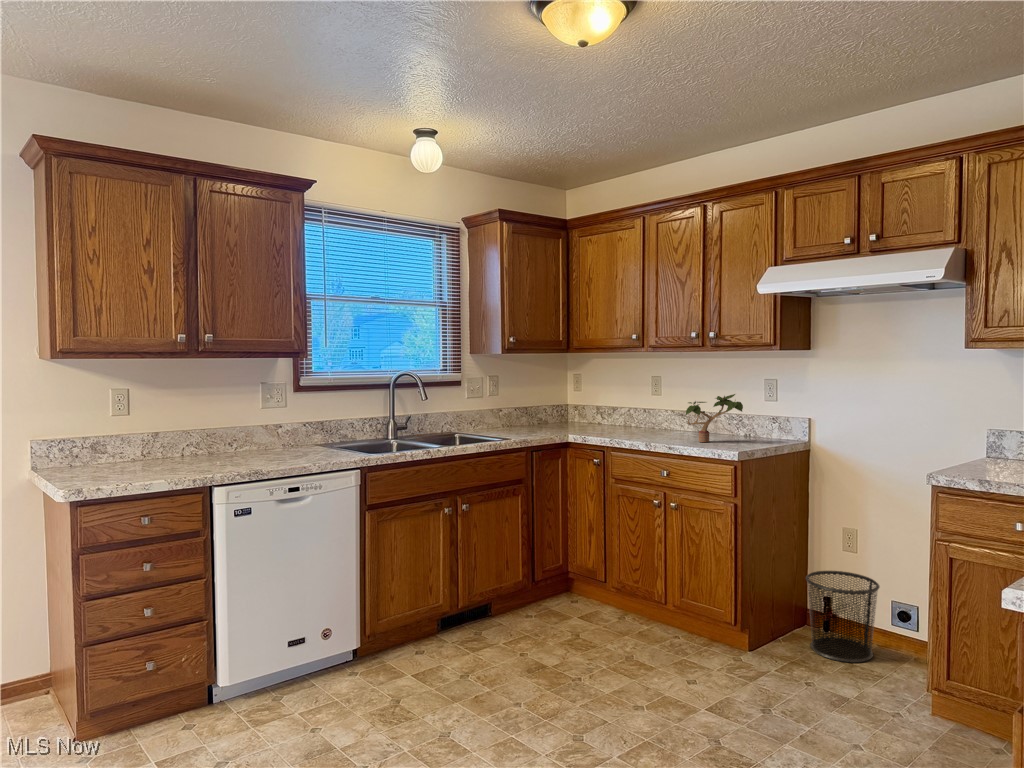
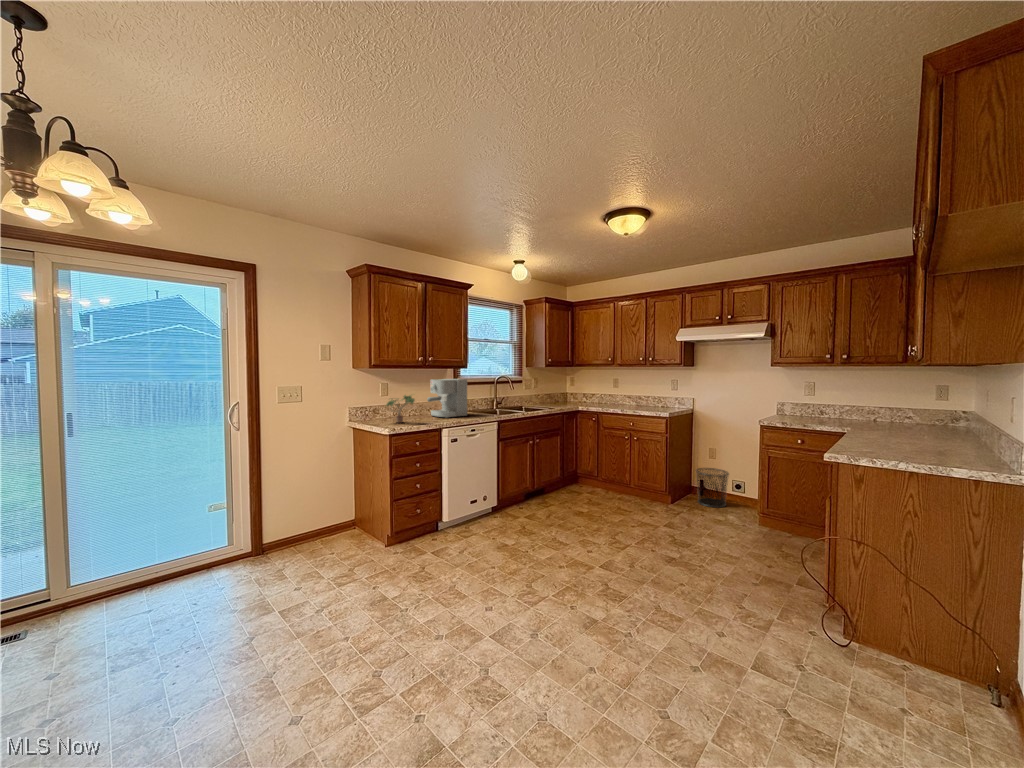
coffee maker: none [205,379,301,462] -> present [427,379,467,418]
potted plant: present [686,394,743,442] -> present [386,395,415,423]

